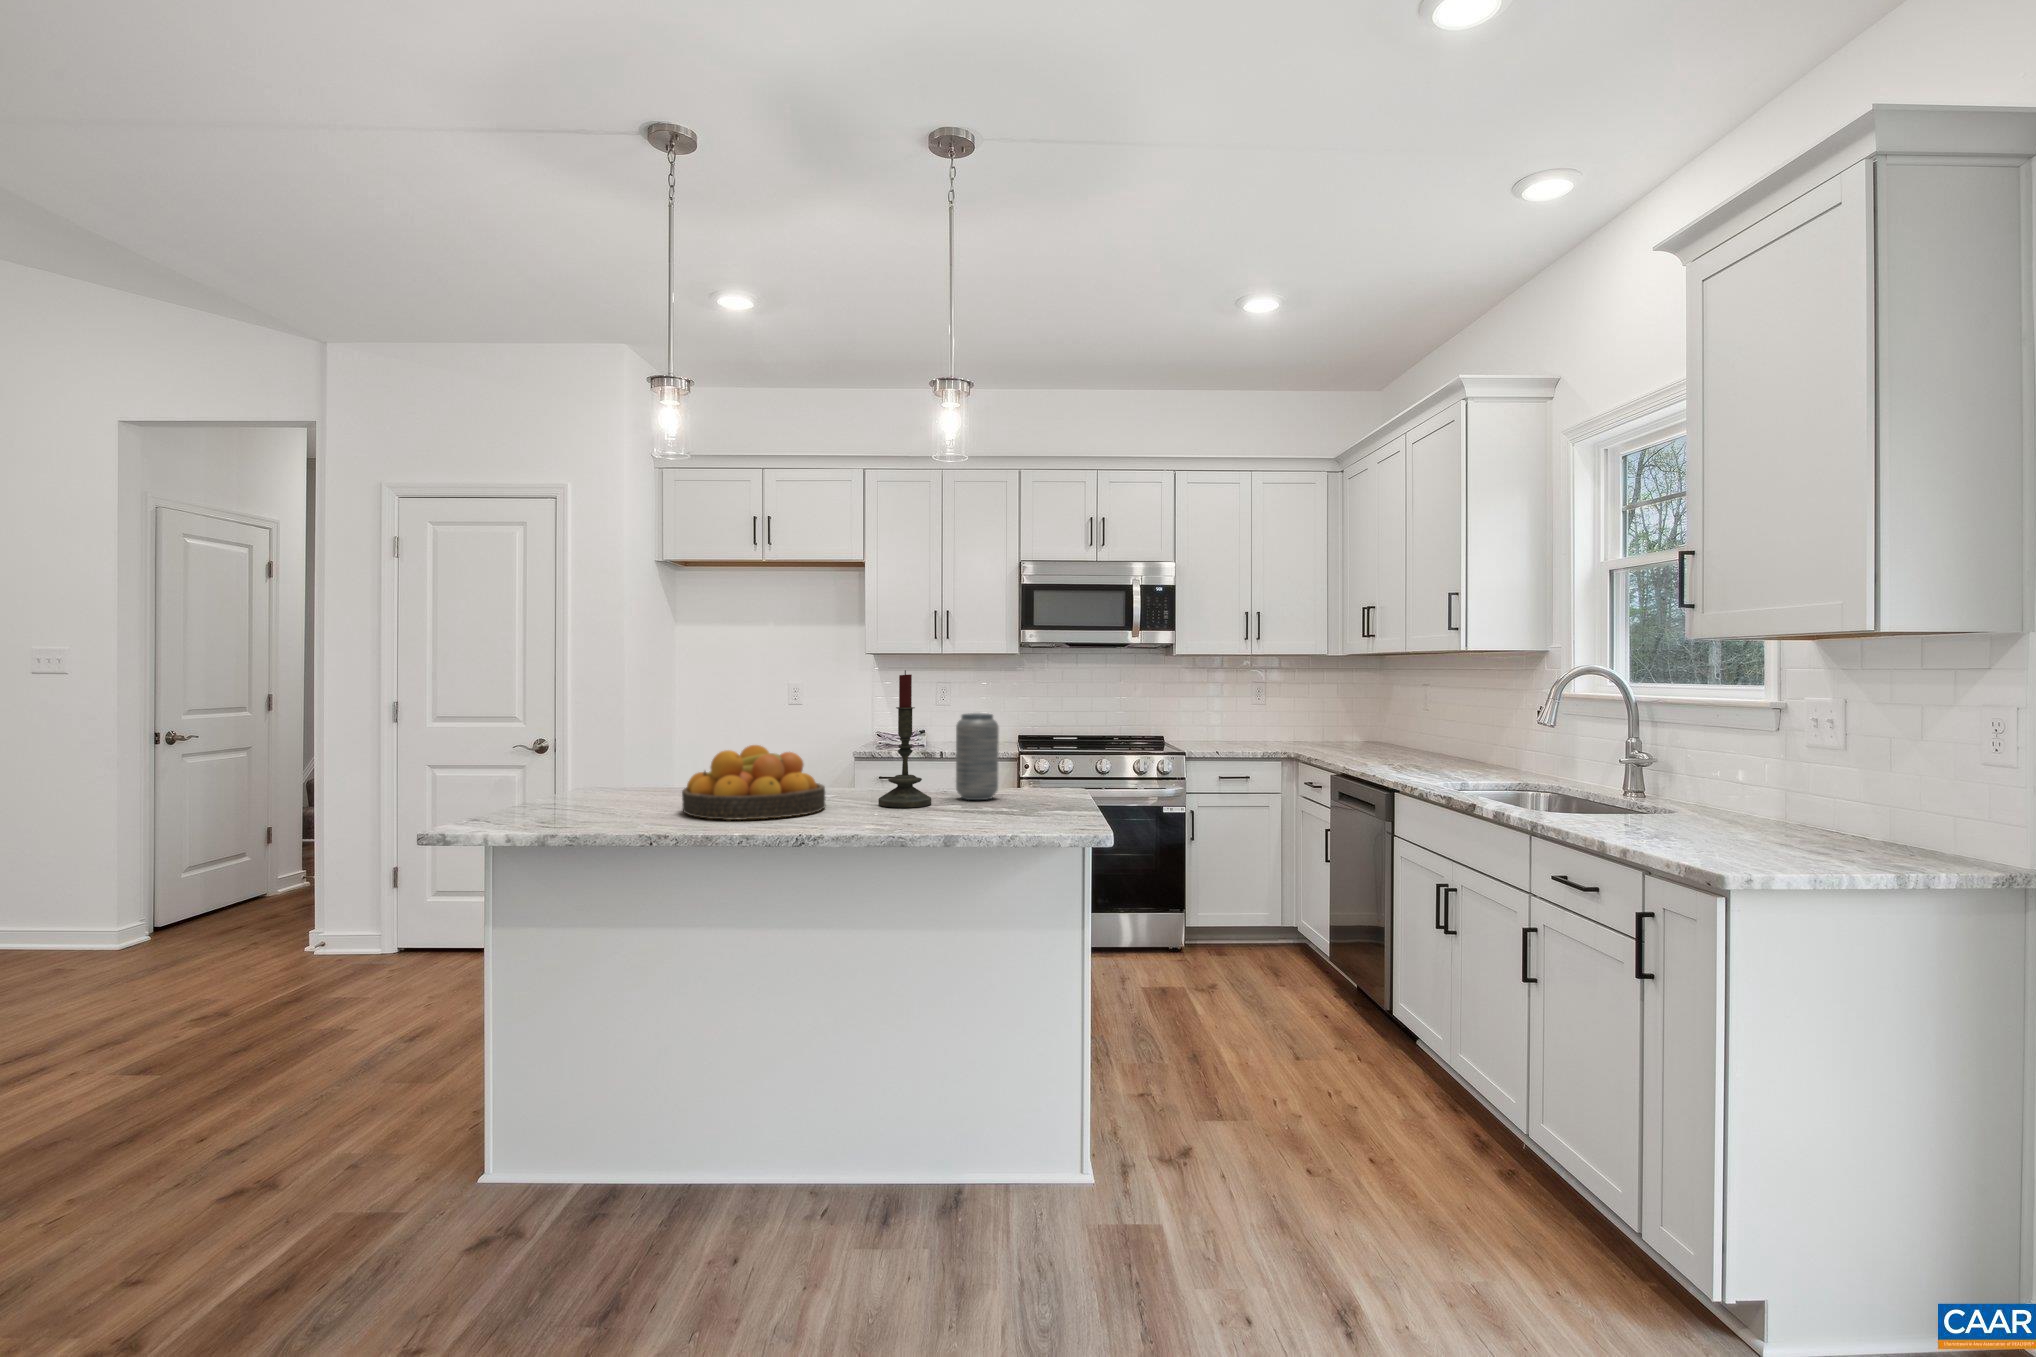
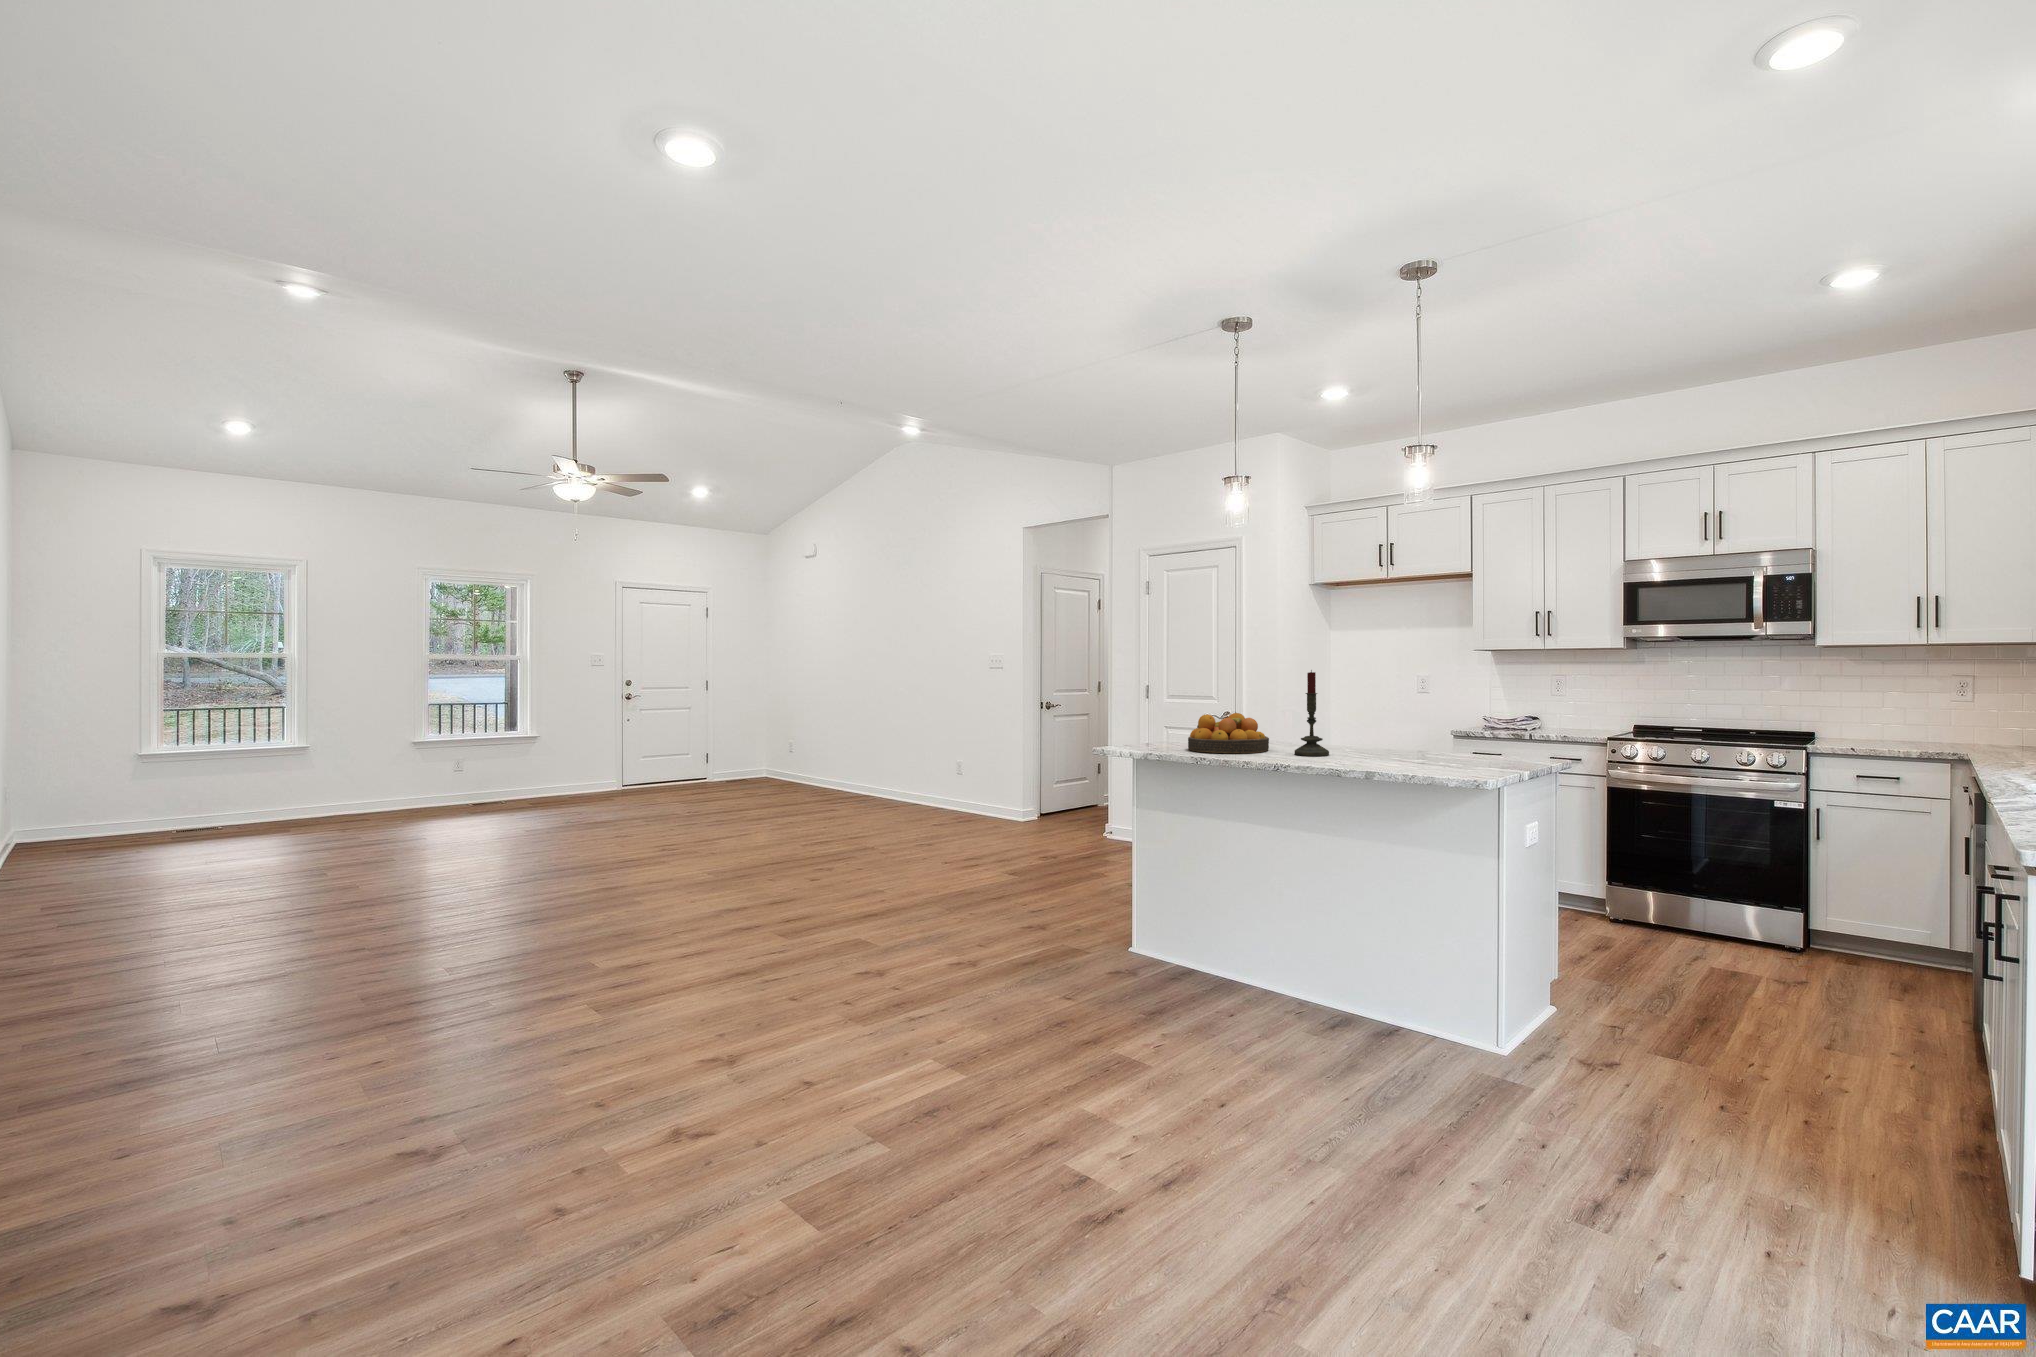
vase: present [956,713,999,800] -> none [1352,699,1383,757]

